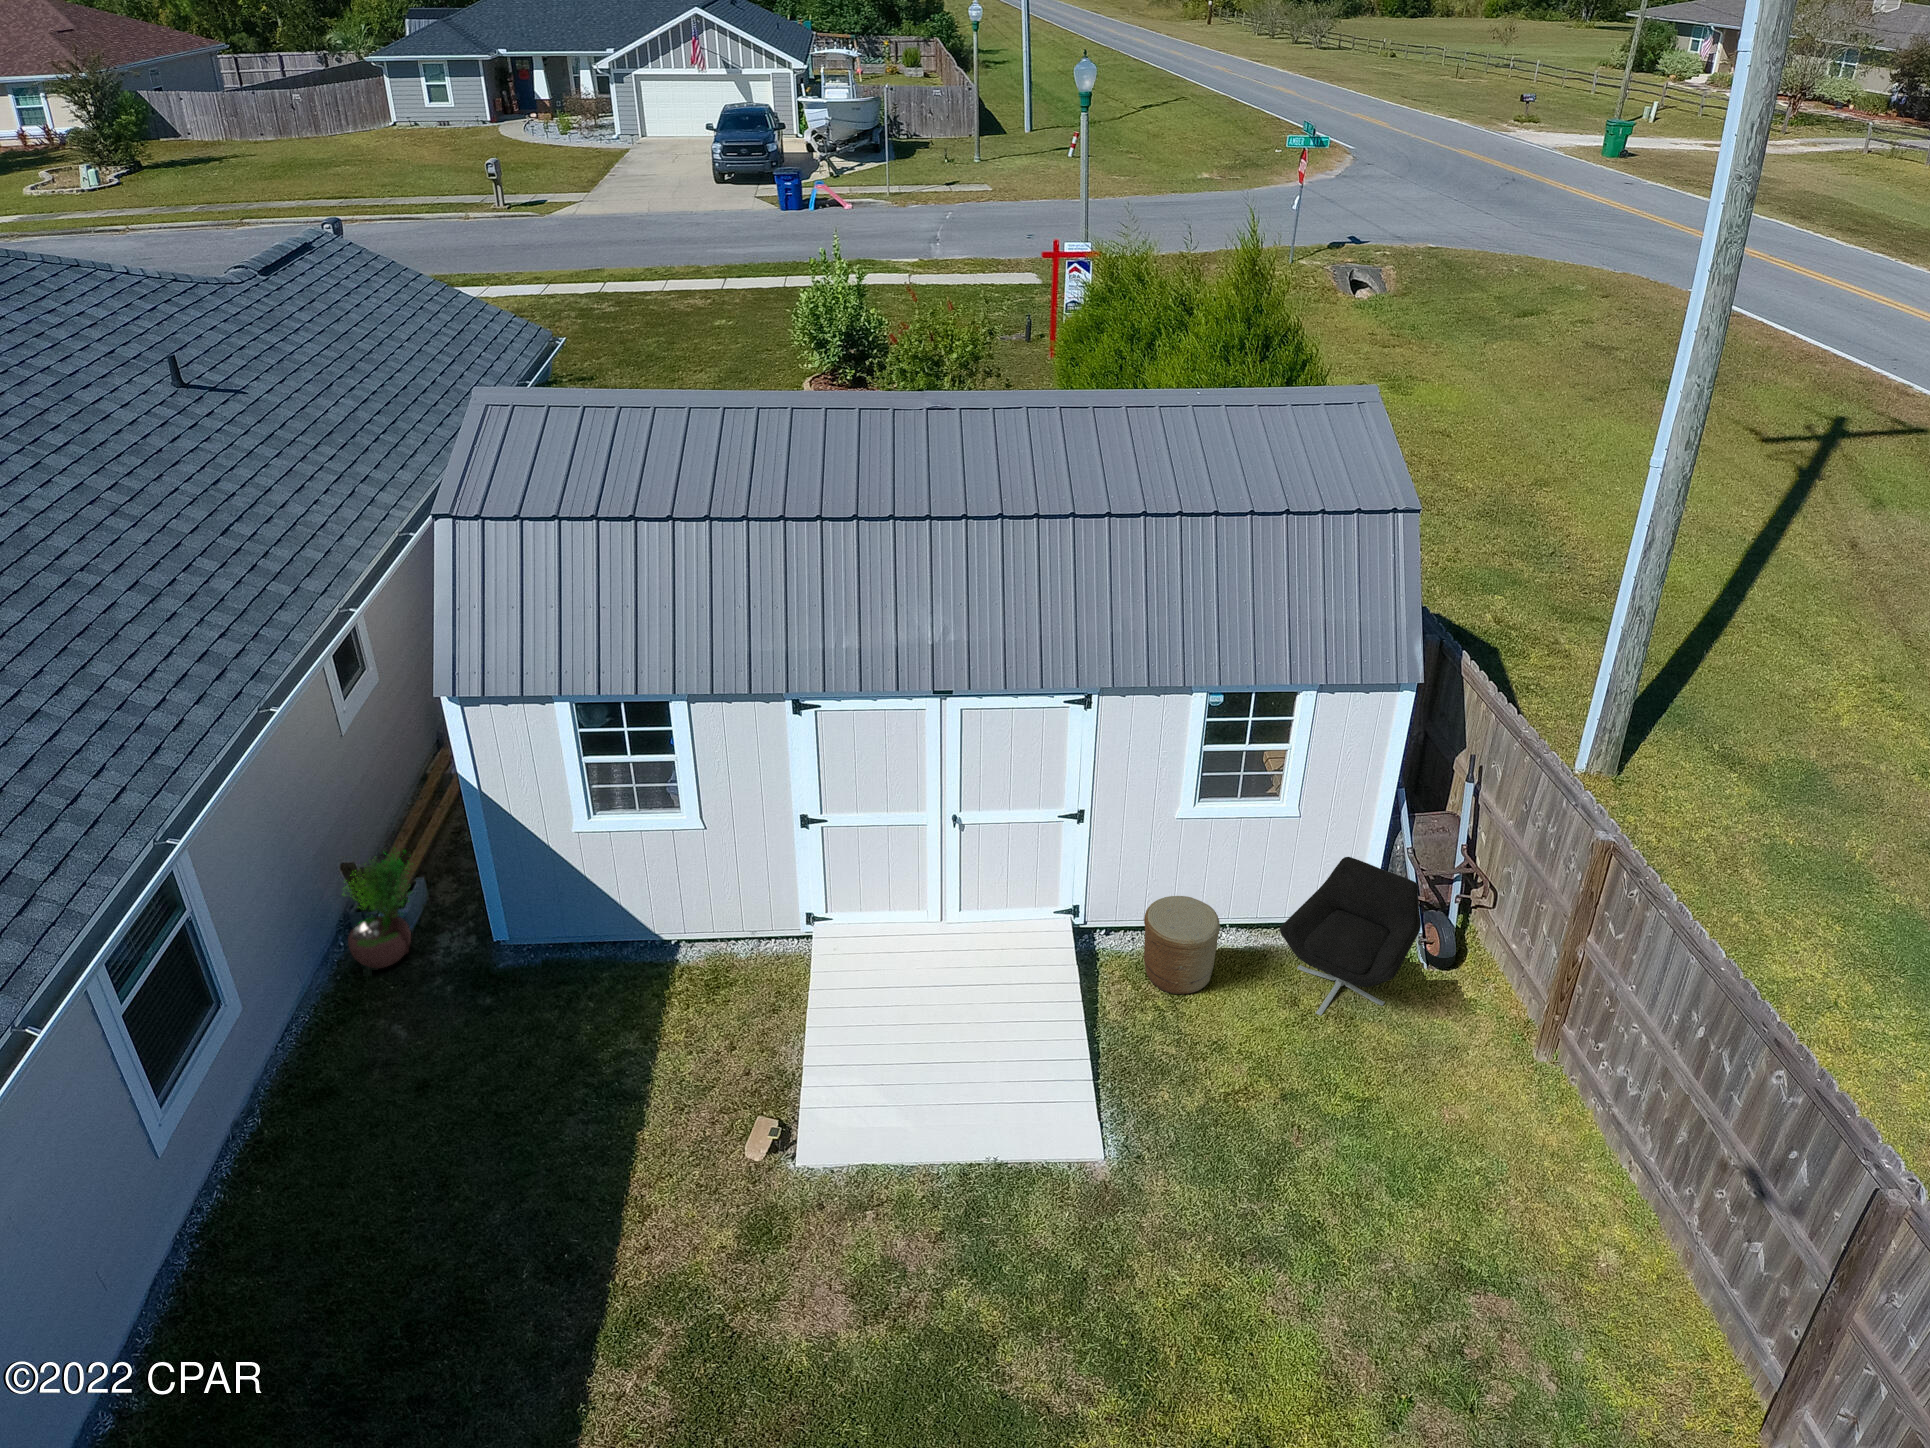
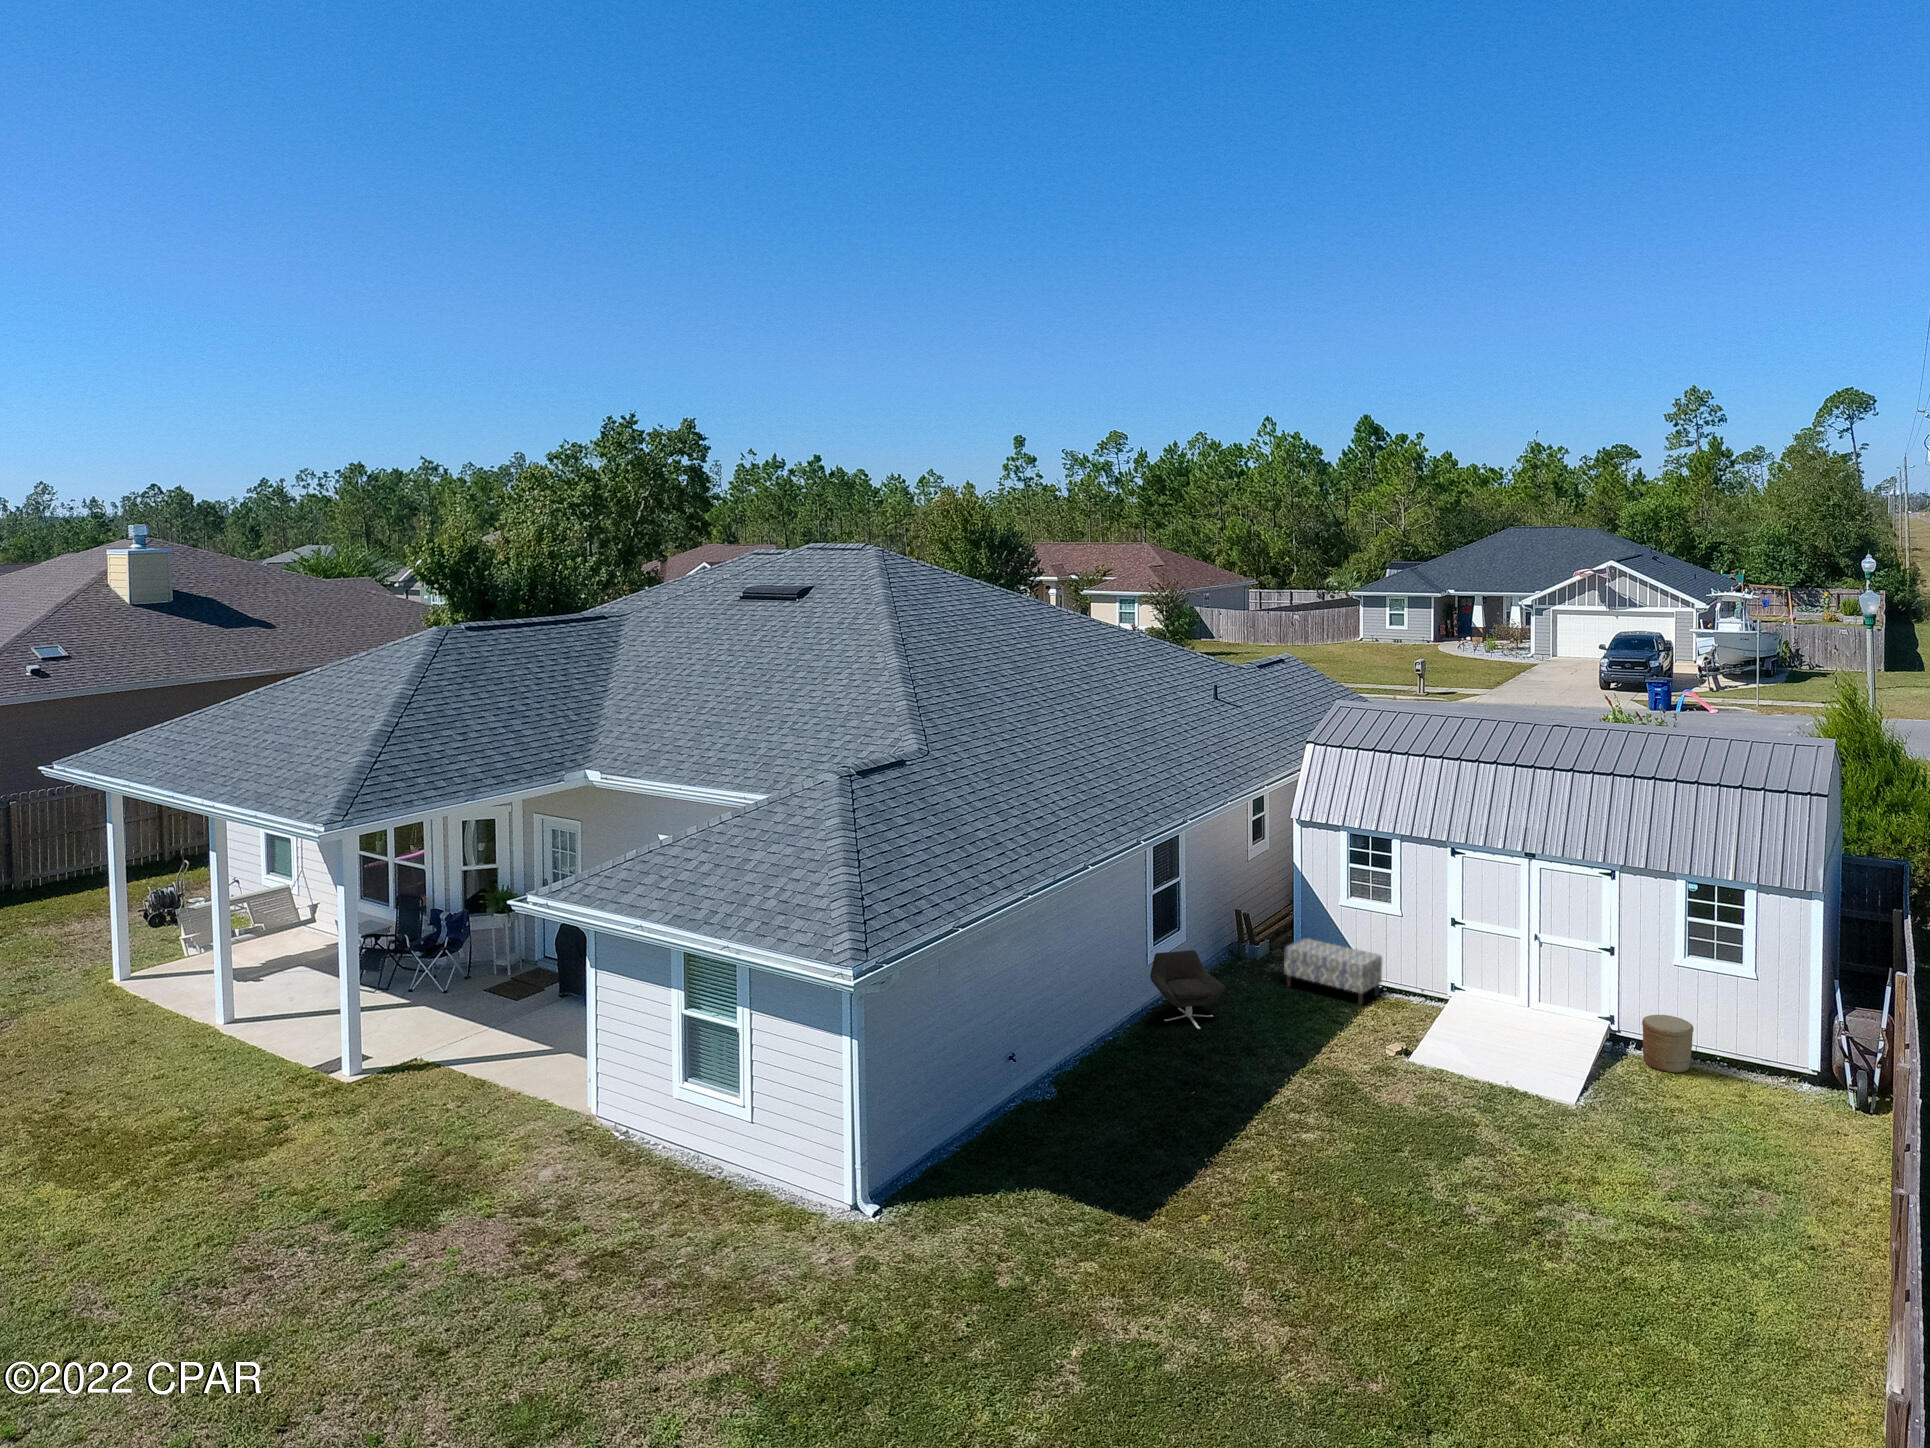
potted tree: present [346,853,411,968] -> none [1223,902,1261,964]
lounge chair: present [1280,857,1421,1015] -> present [1150,950,1225,1029]
bench: none [489,894,689,1011] -> present [1284,938,1382,1005]

